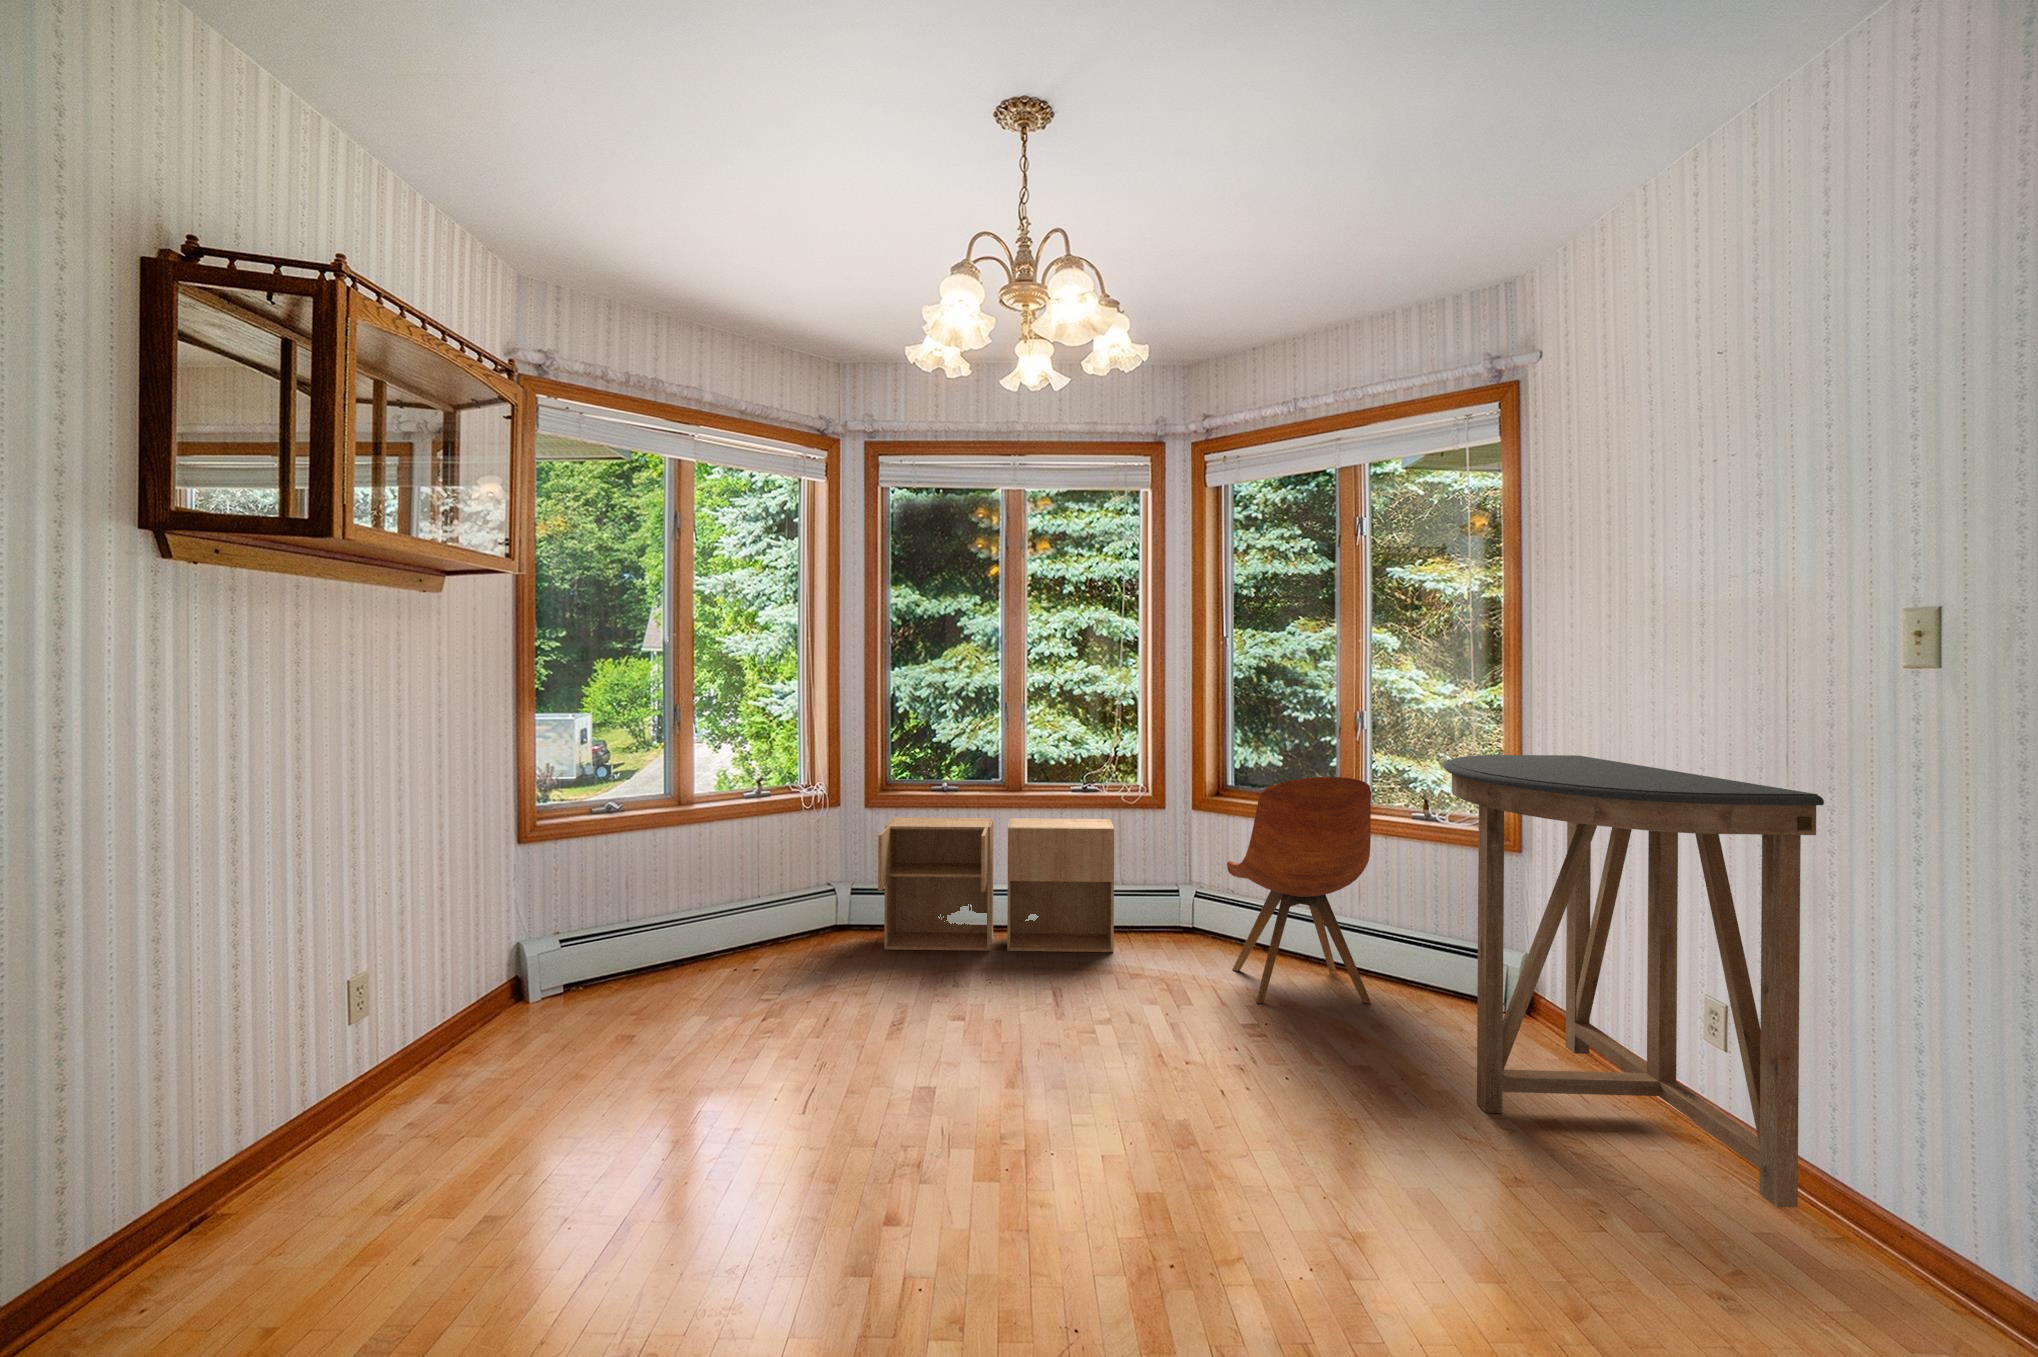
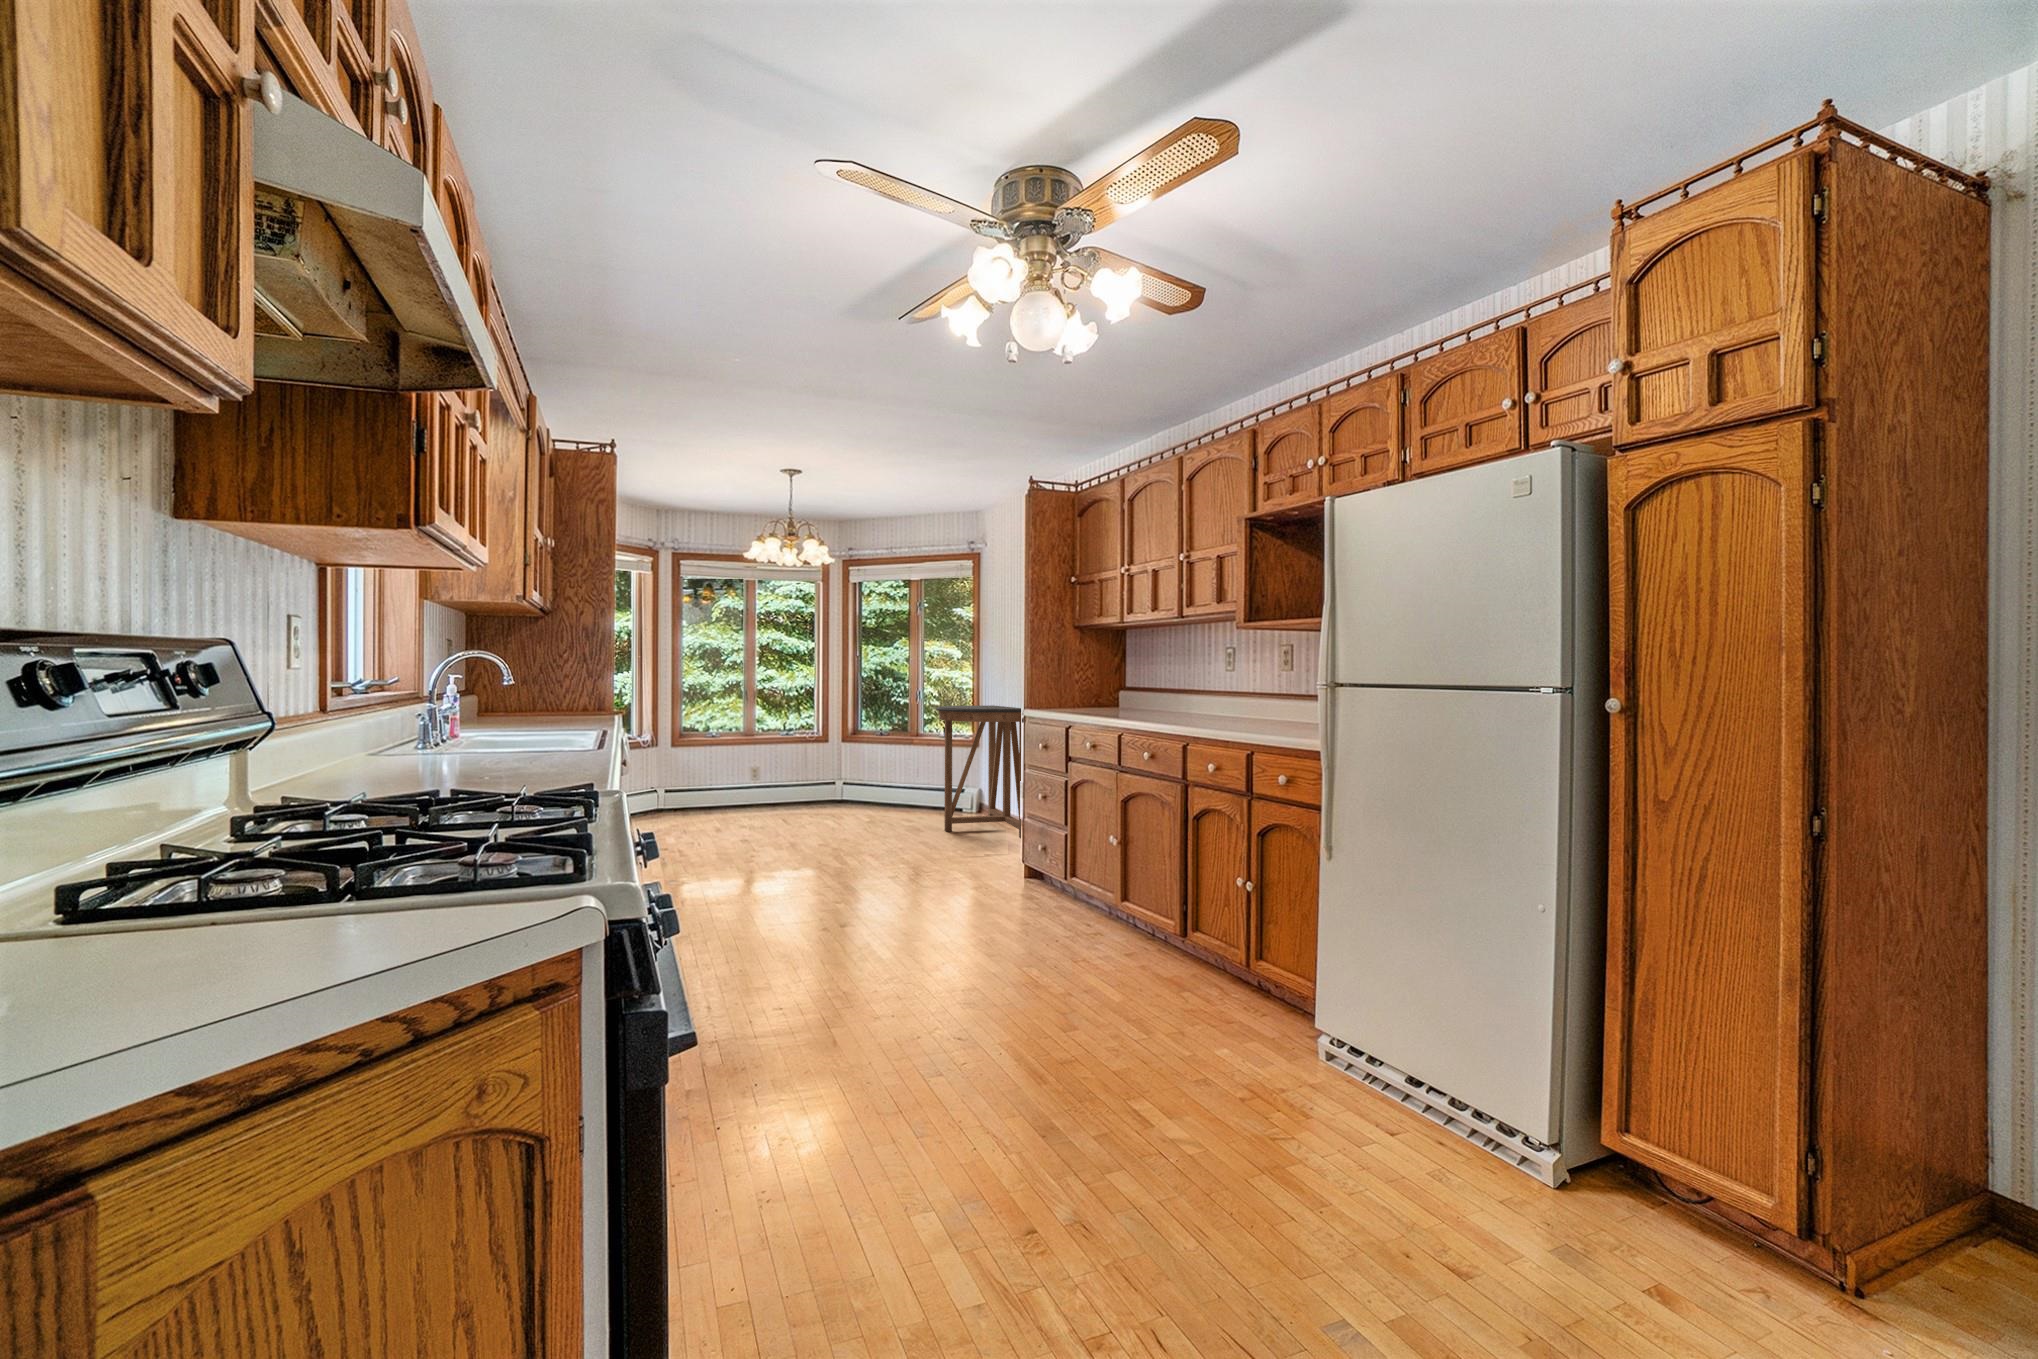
dining chair: present [1227,777,1371,1003] -> none [860,717,920,817]
storage cabinet: present [878,817,1114,952] -> none [687,747,806,814]

